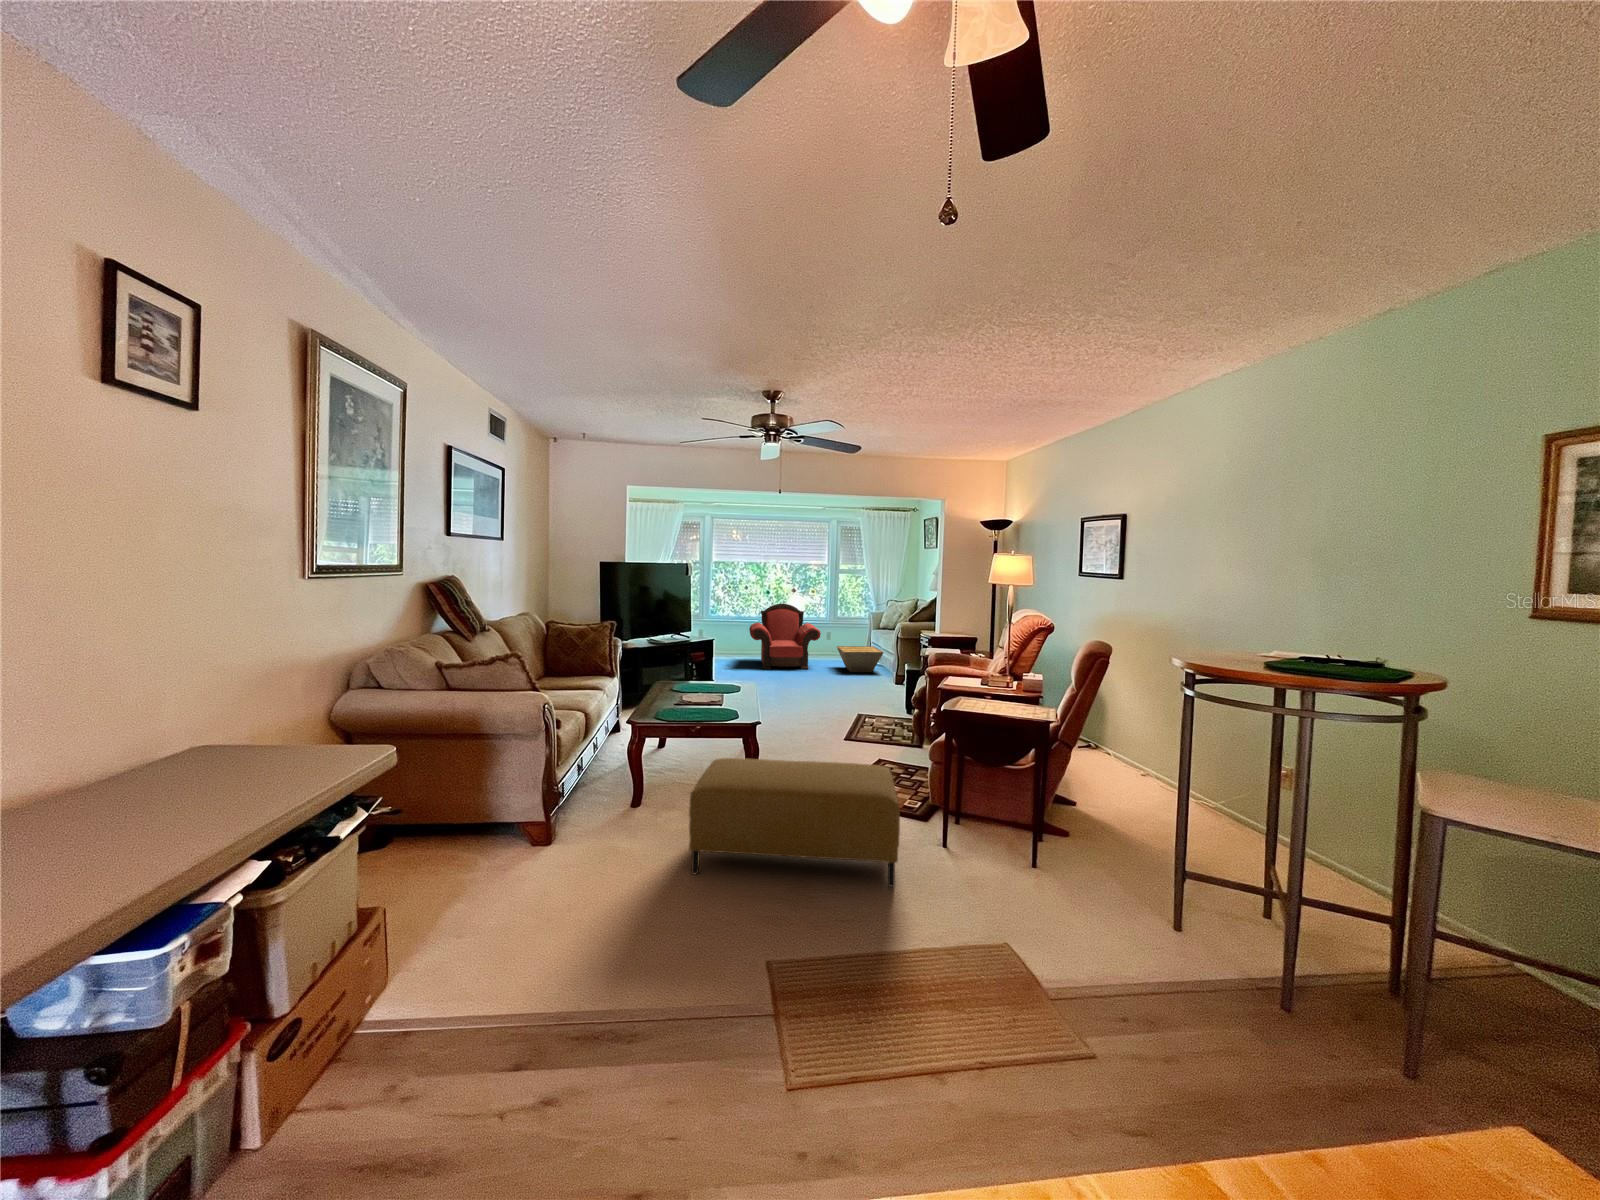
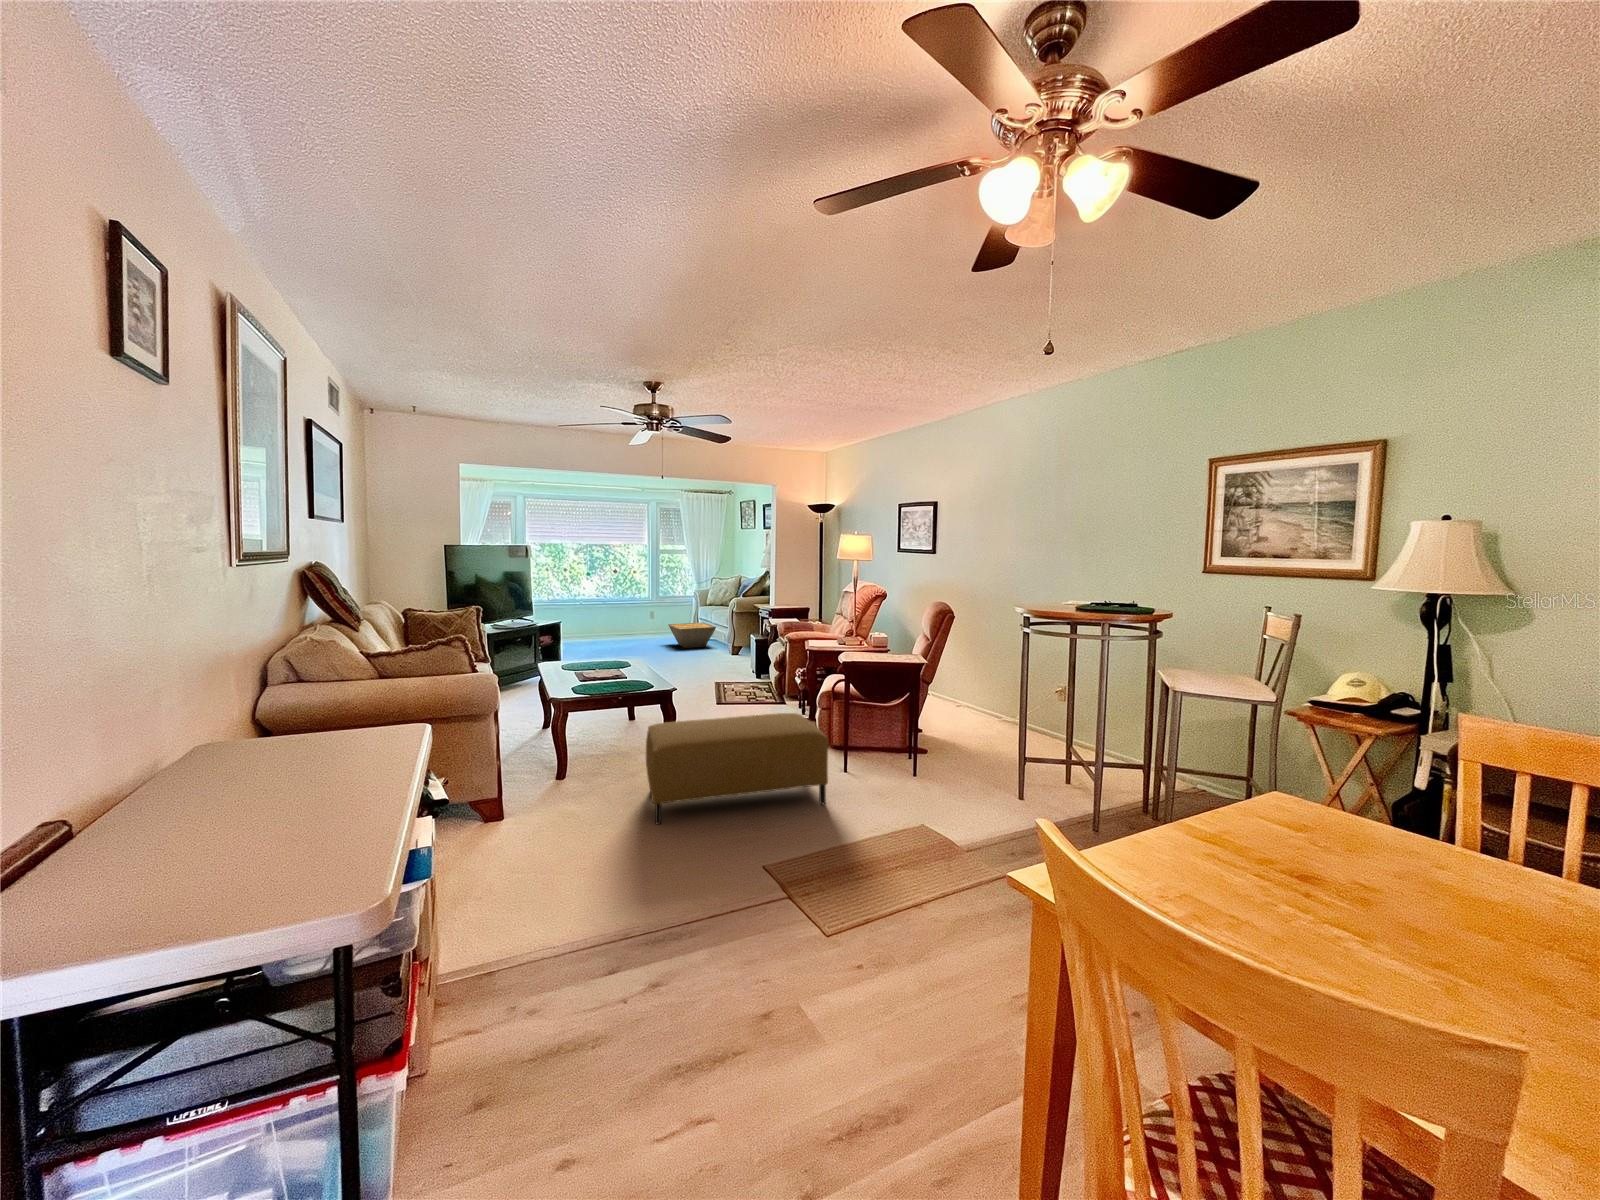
armchair: present [749,604,821,669] -> none [576,585,653,652]

